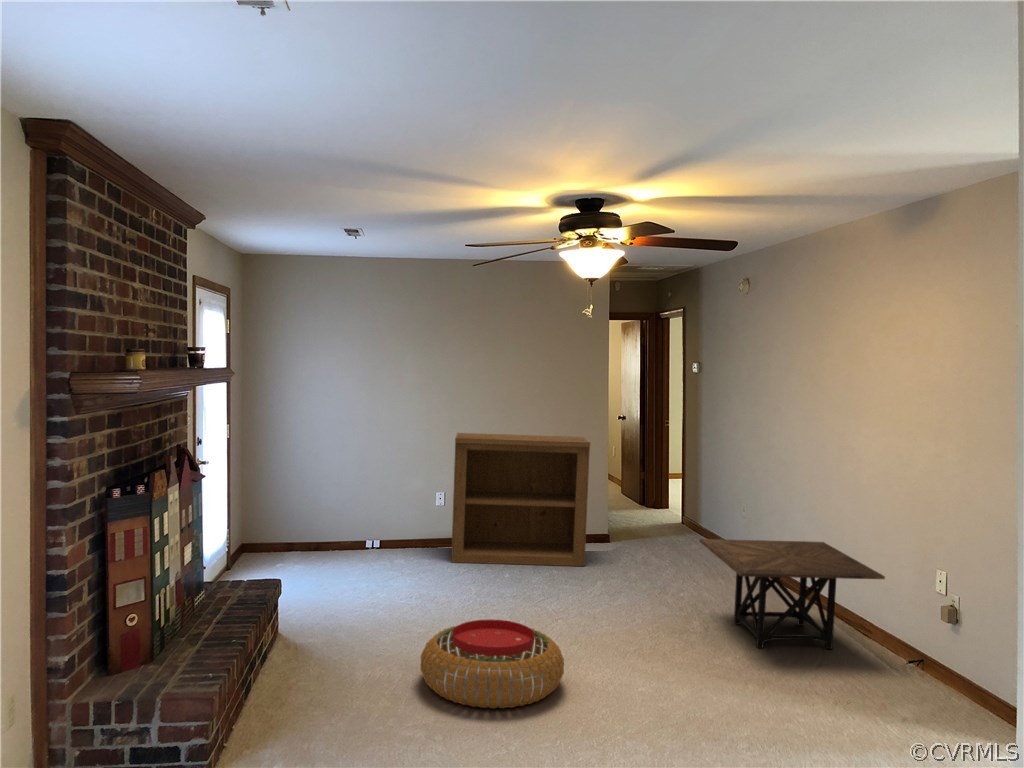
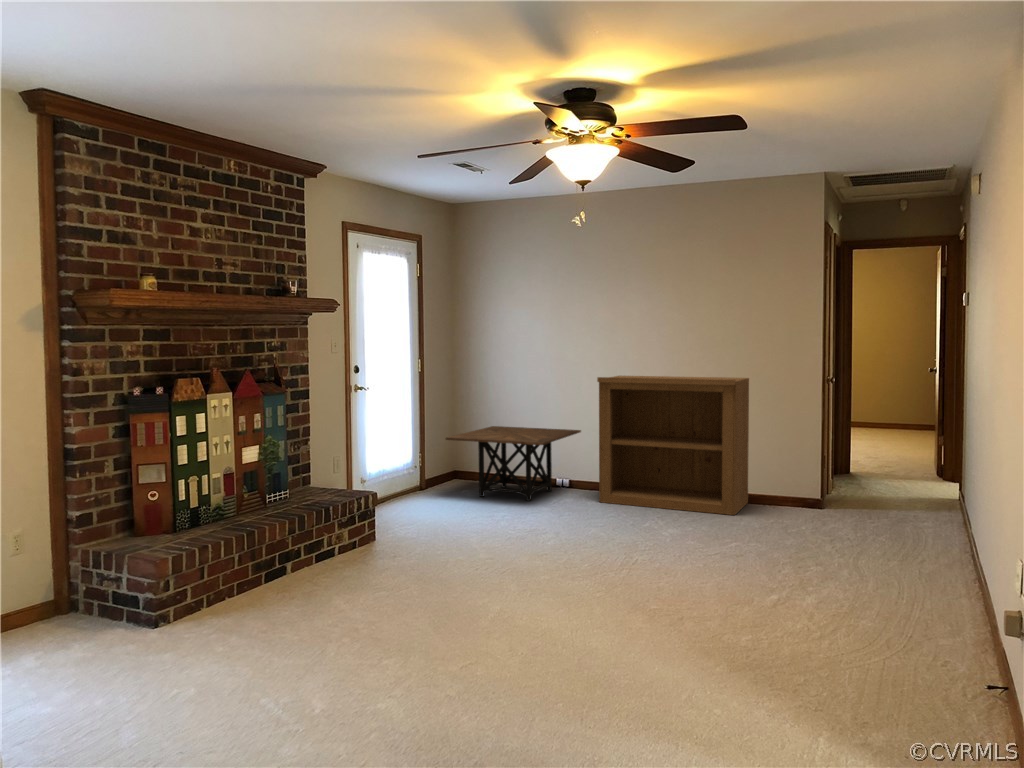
side table: present [700,539,885,649] -> present [446,426,581,501]
pouf: present [420,620,564,709] -> none [409,536,553,618]

